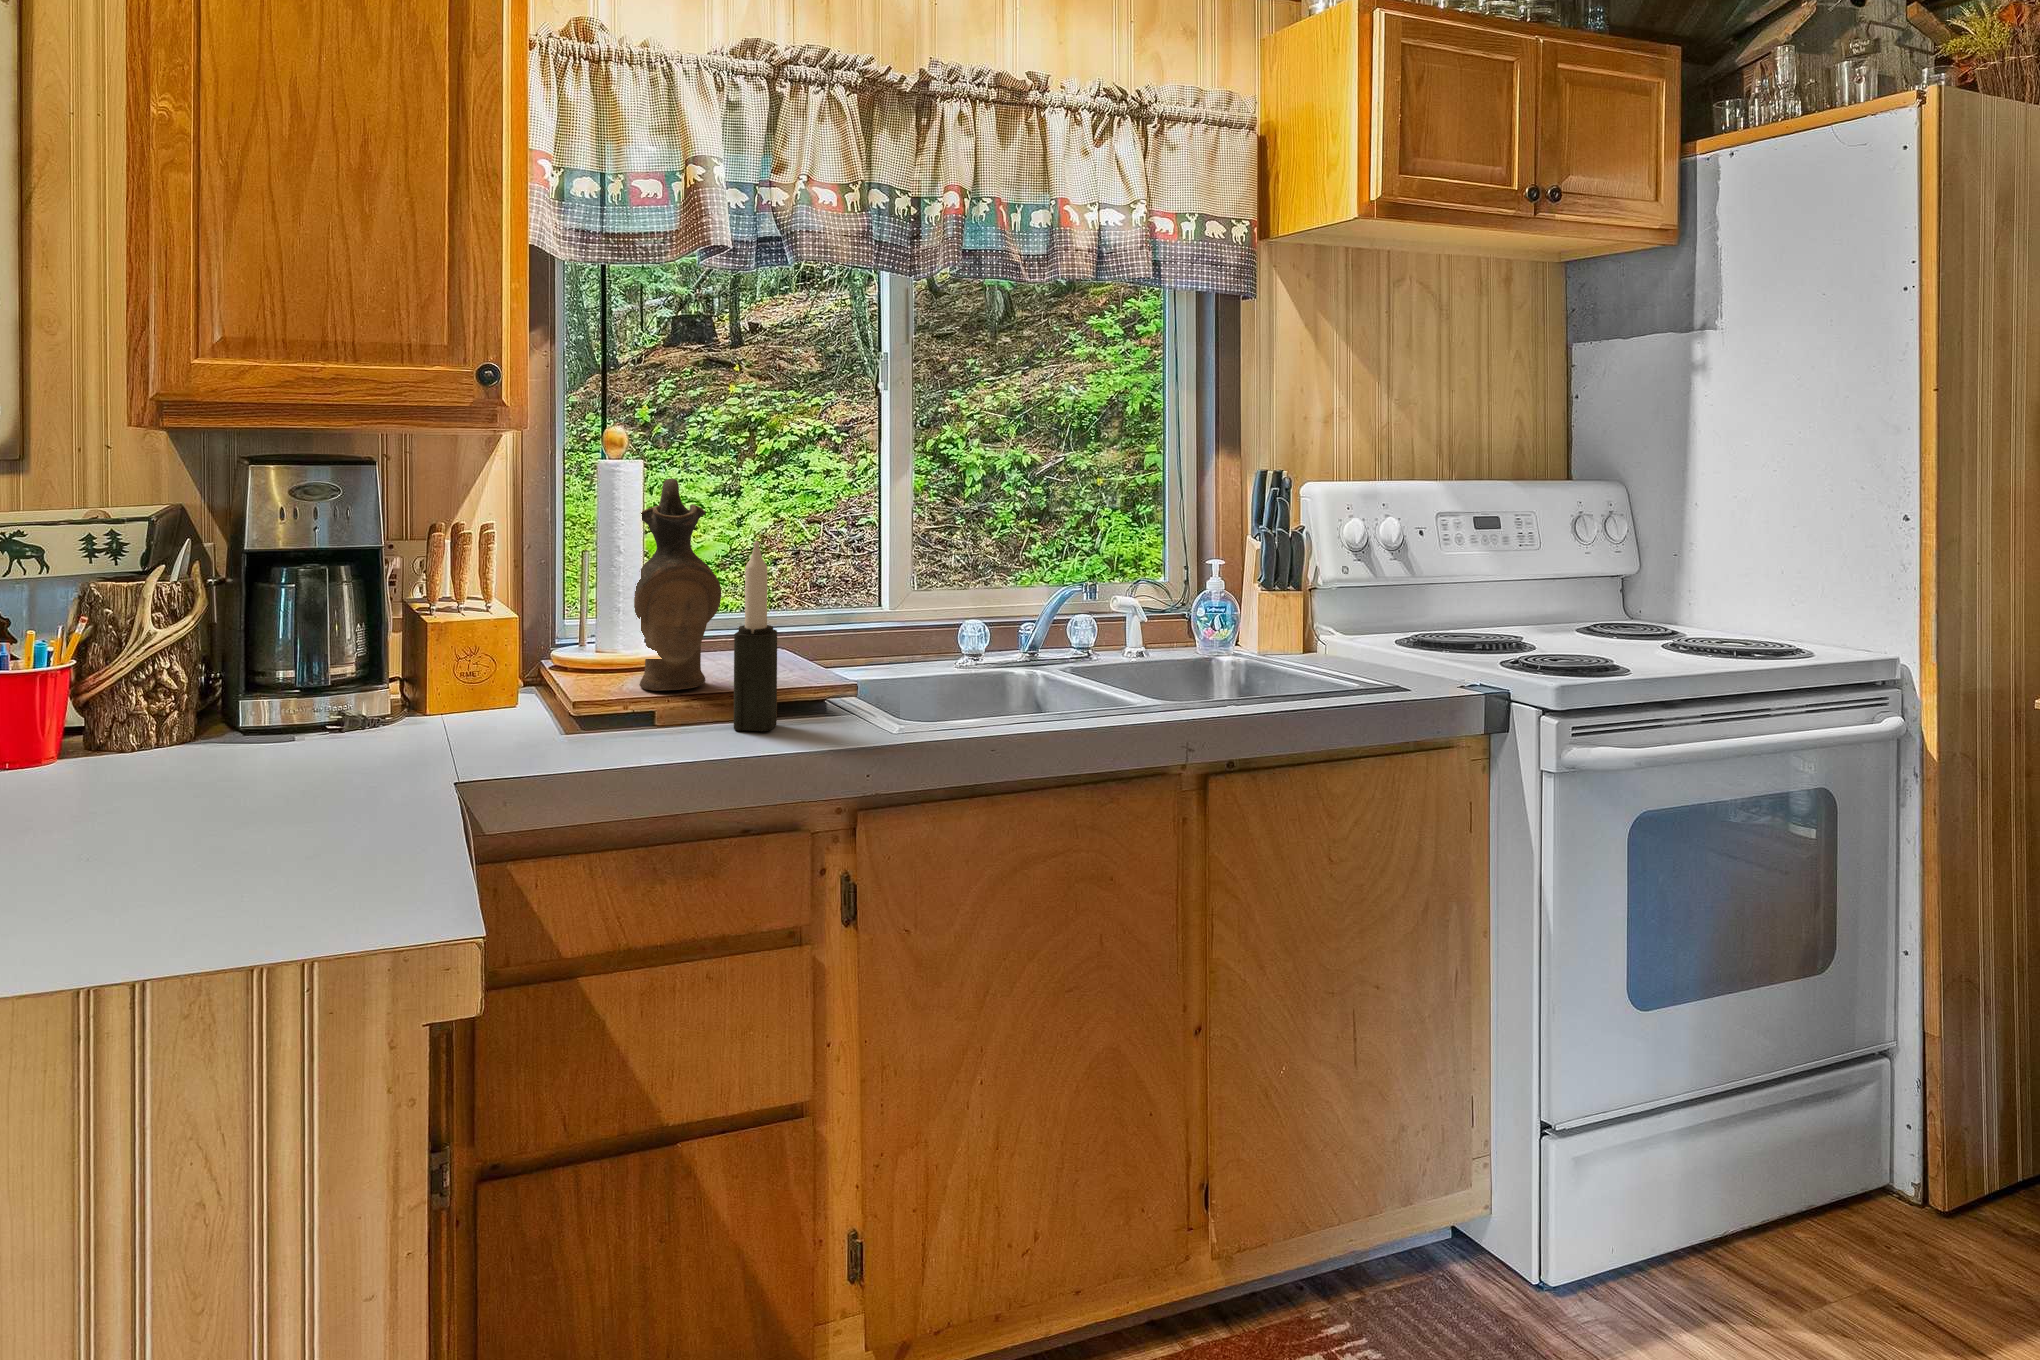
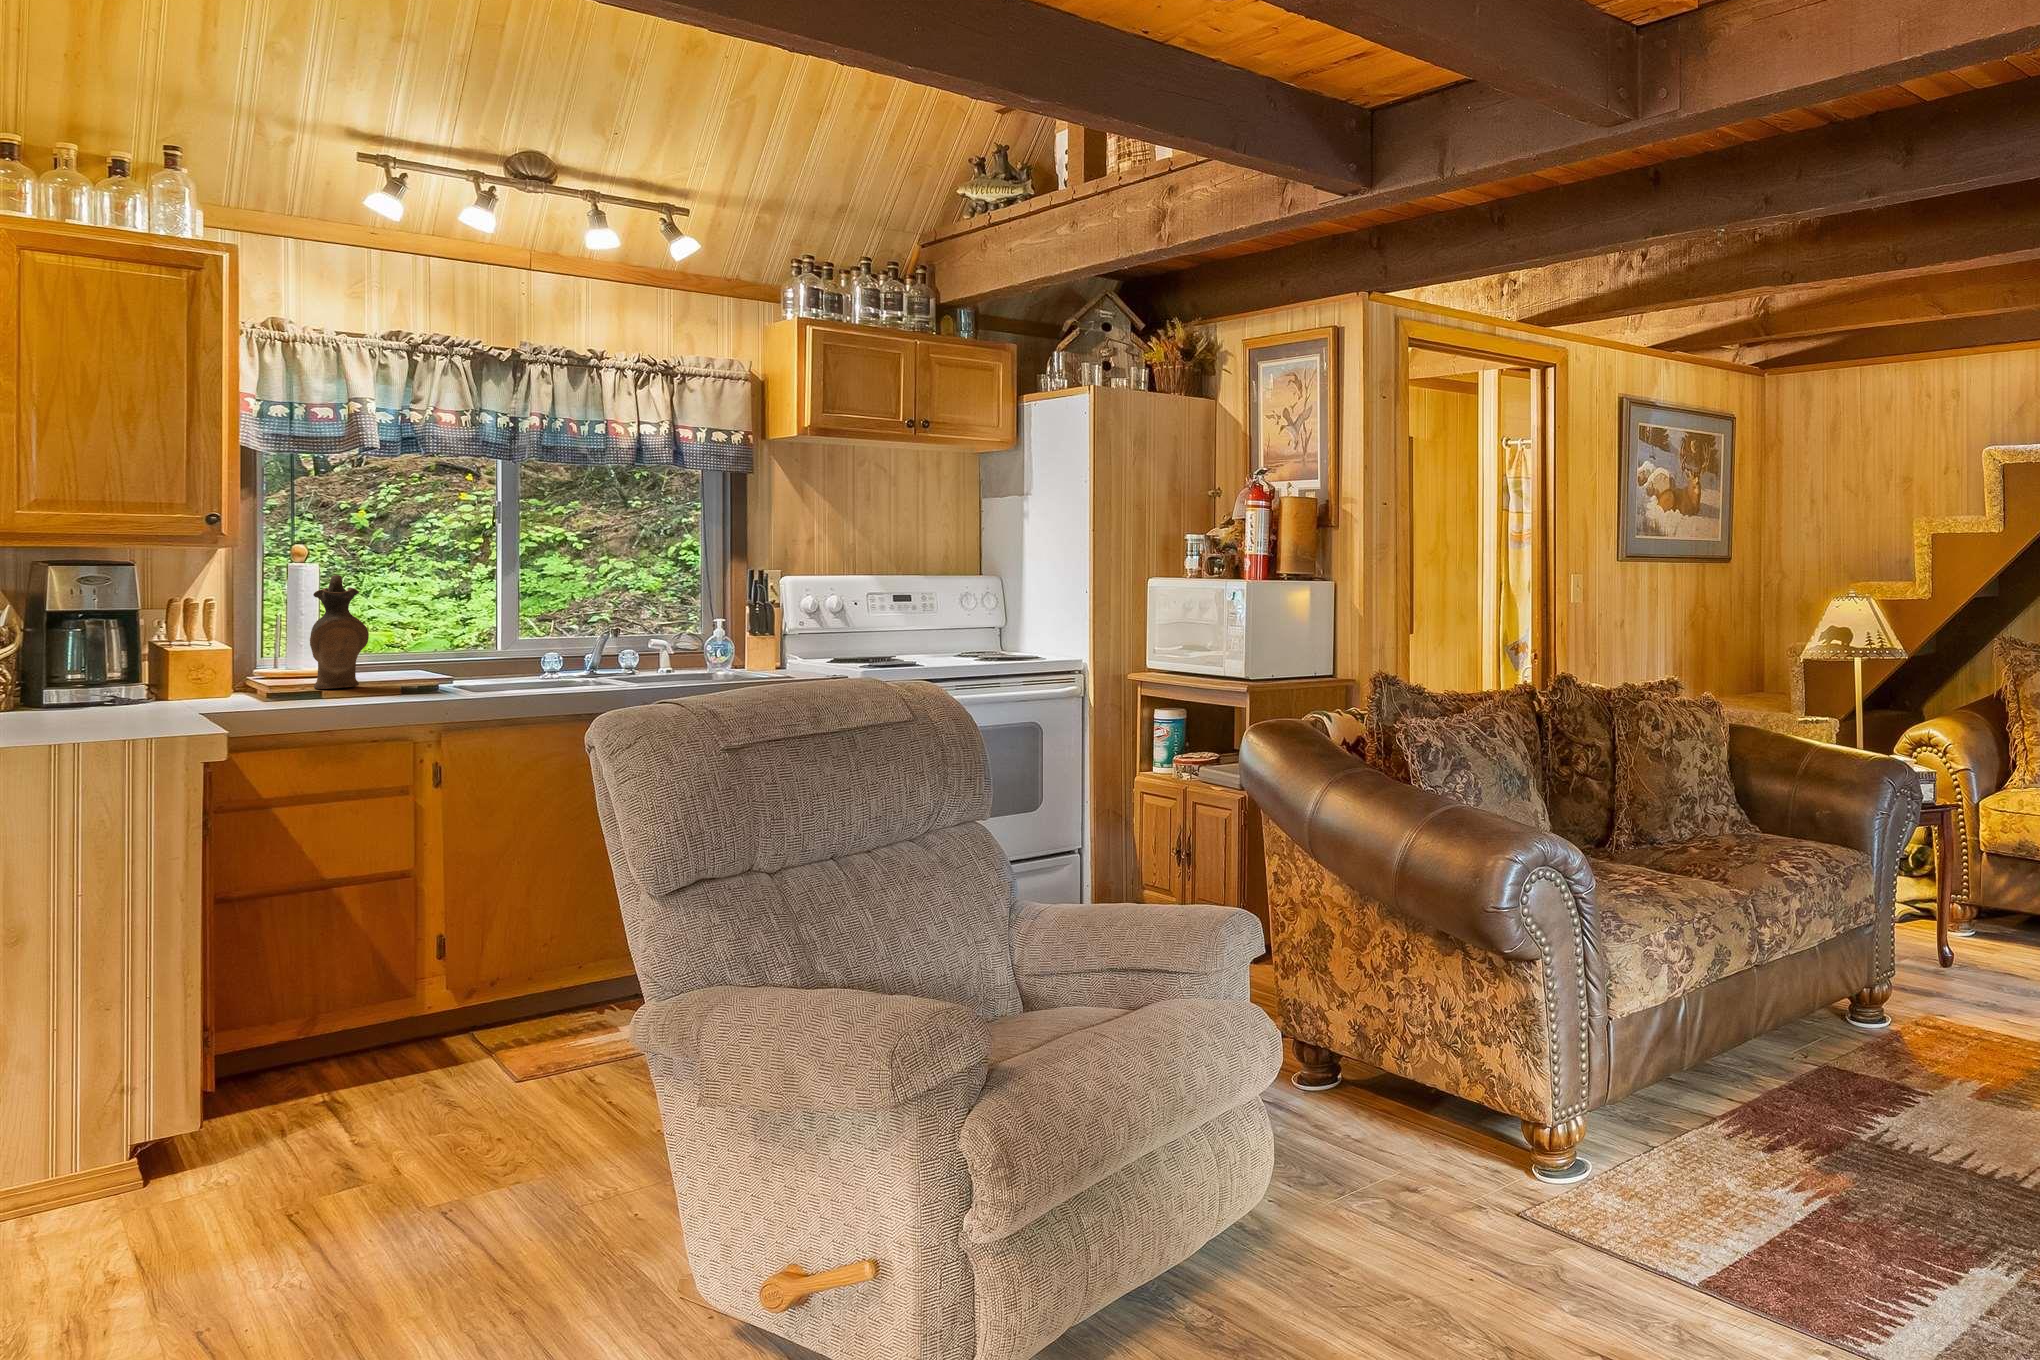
candle: present [734,541,777,731] -> none [371,601,400,698]

